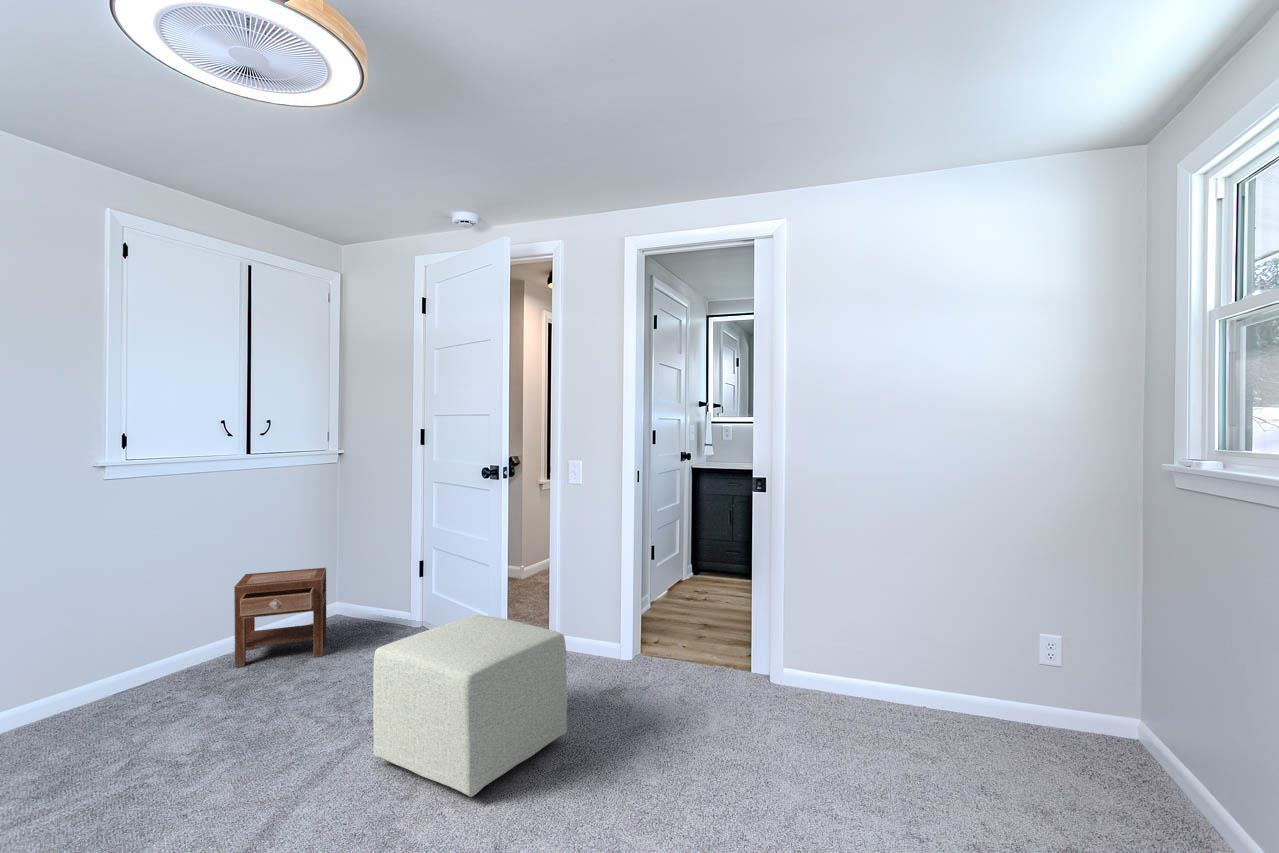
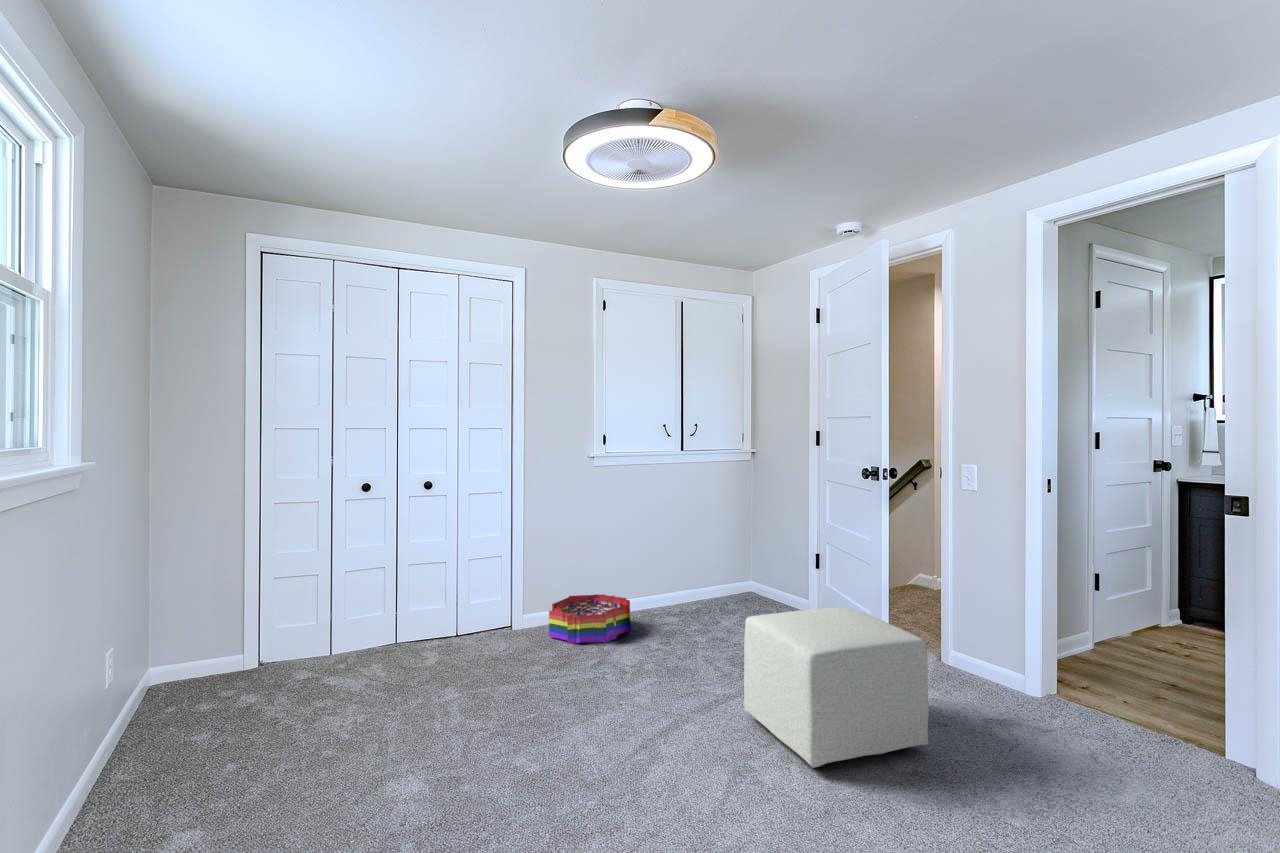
nightstand: present [234,568,327,667] -> none [668,546,739,624]
storage bin: none [38,654,186,739] -> present [549,594,631,644]

